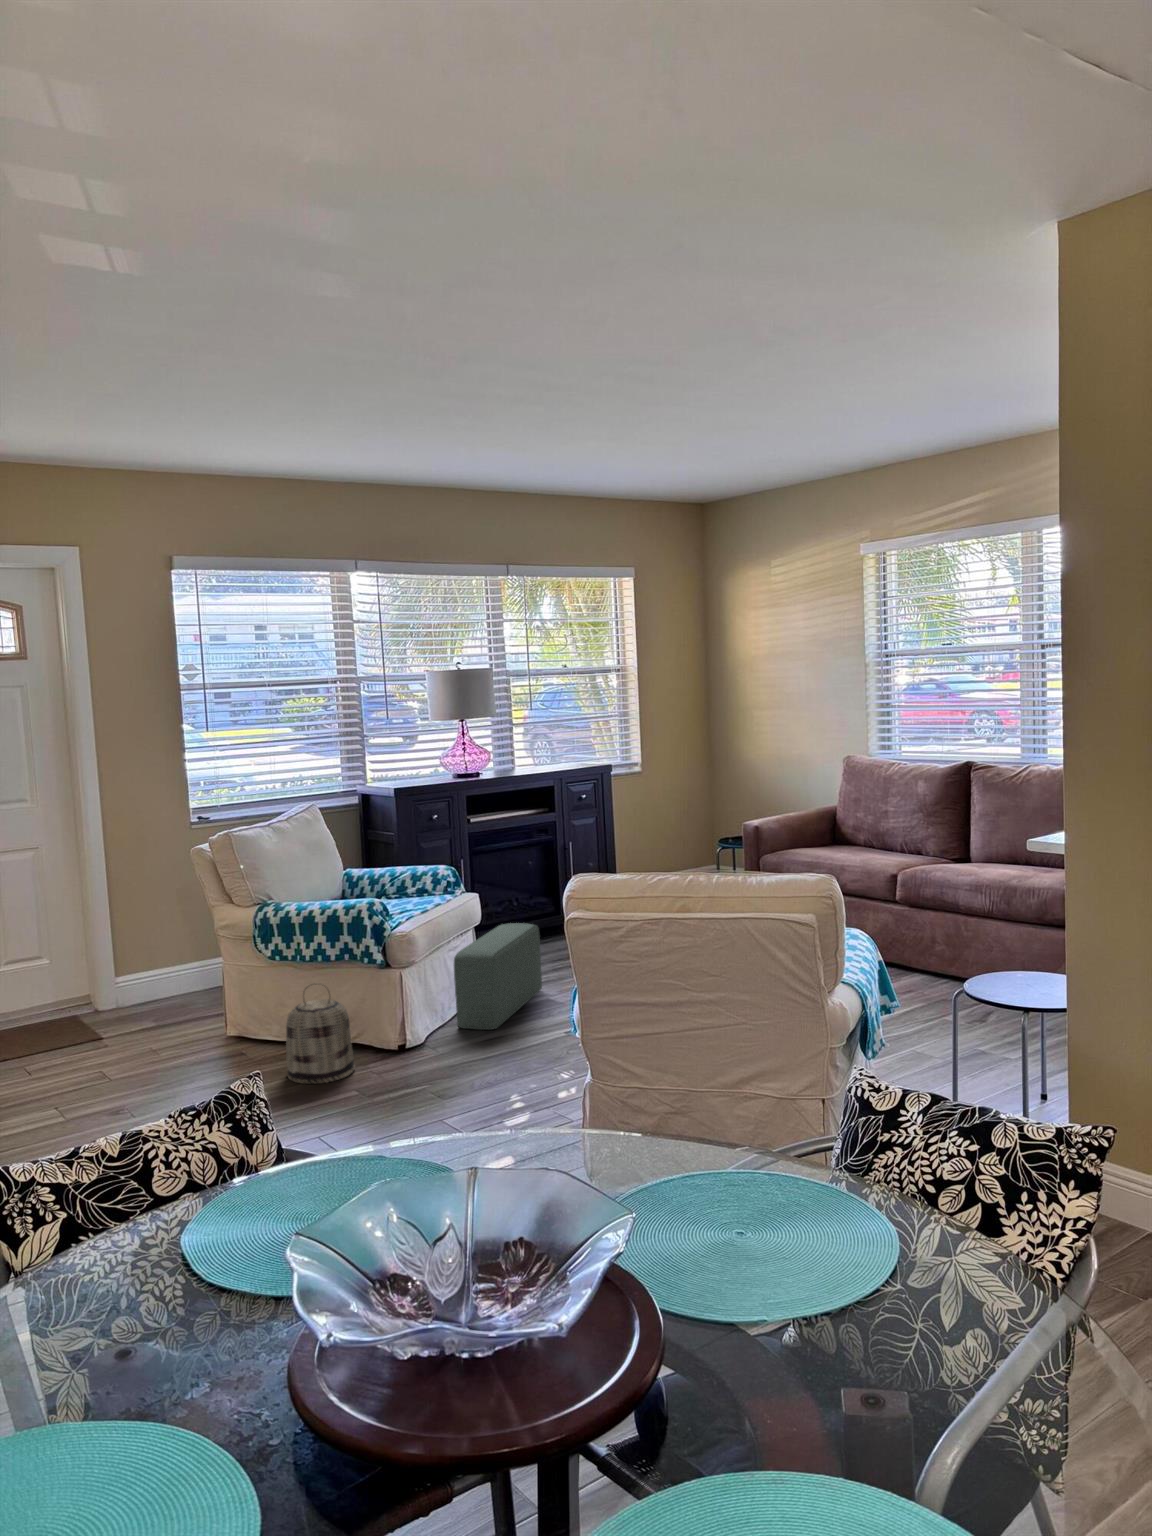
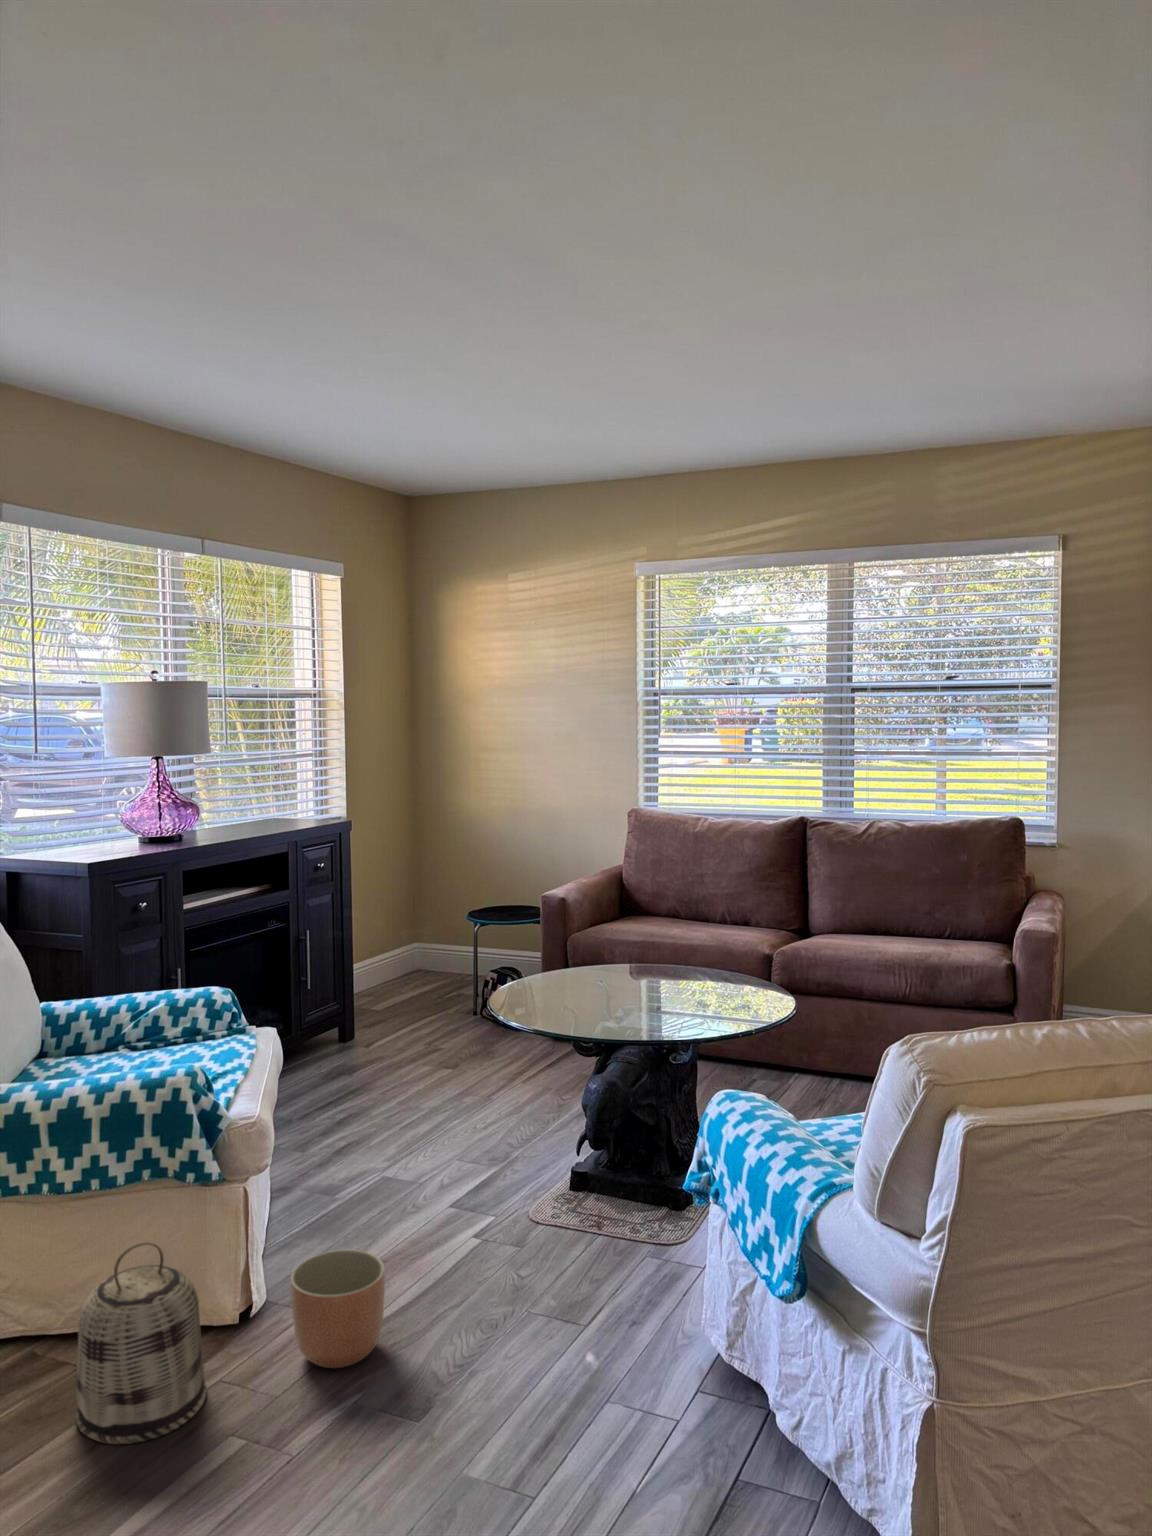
pouf: present [454,923,542,1030] -> none [294,1062,367,1251]
planter: none [399,1013,454,1074] -> present [291,1250,385,1368]

